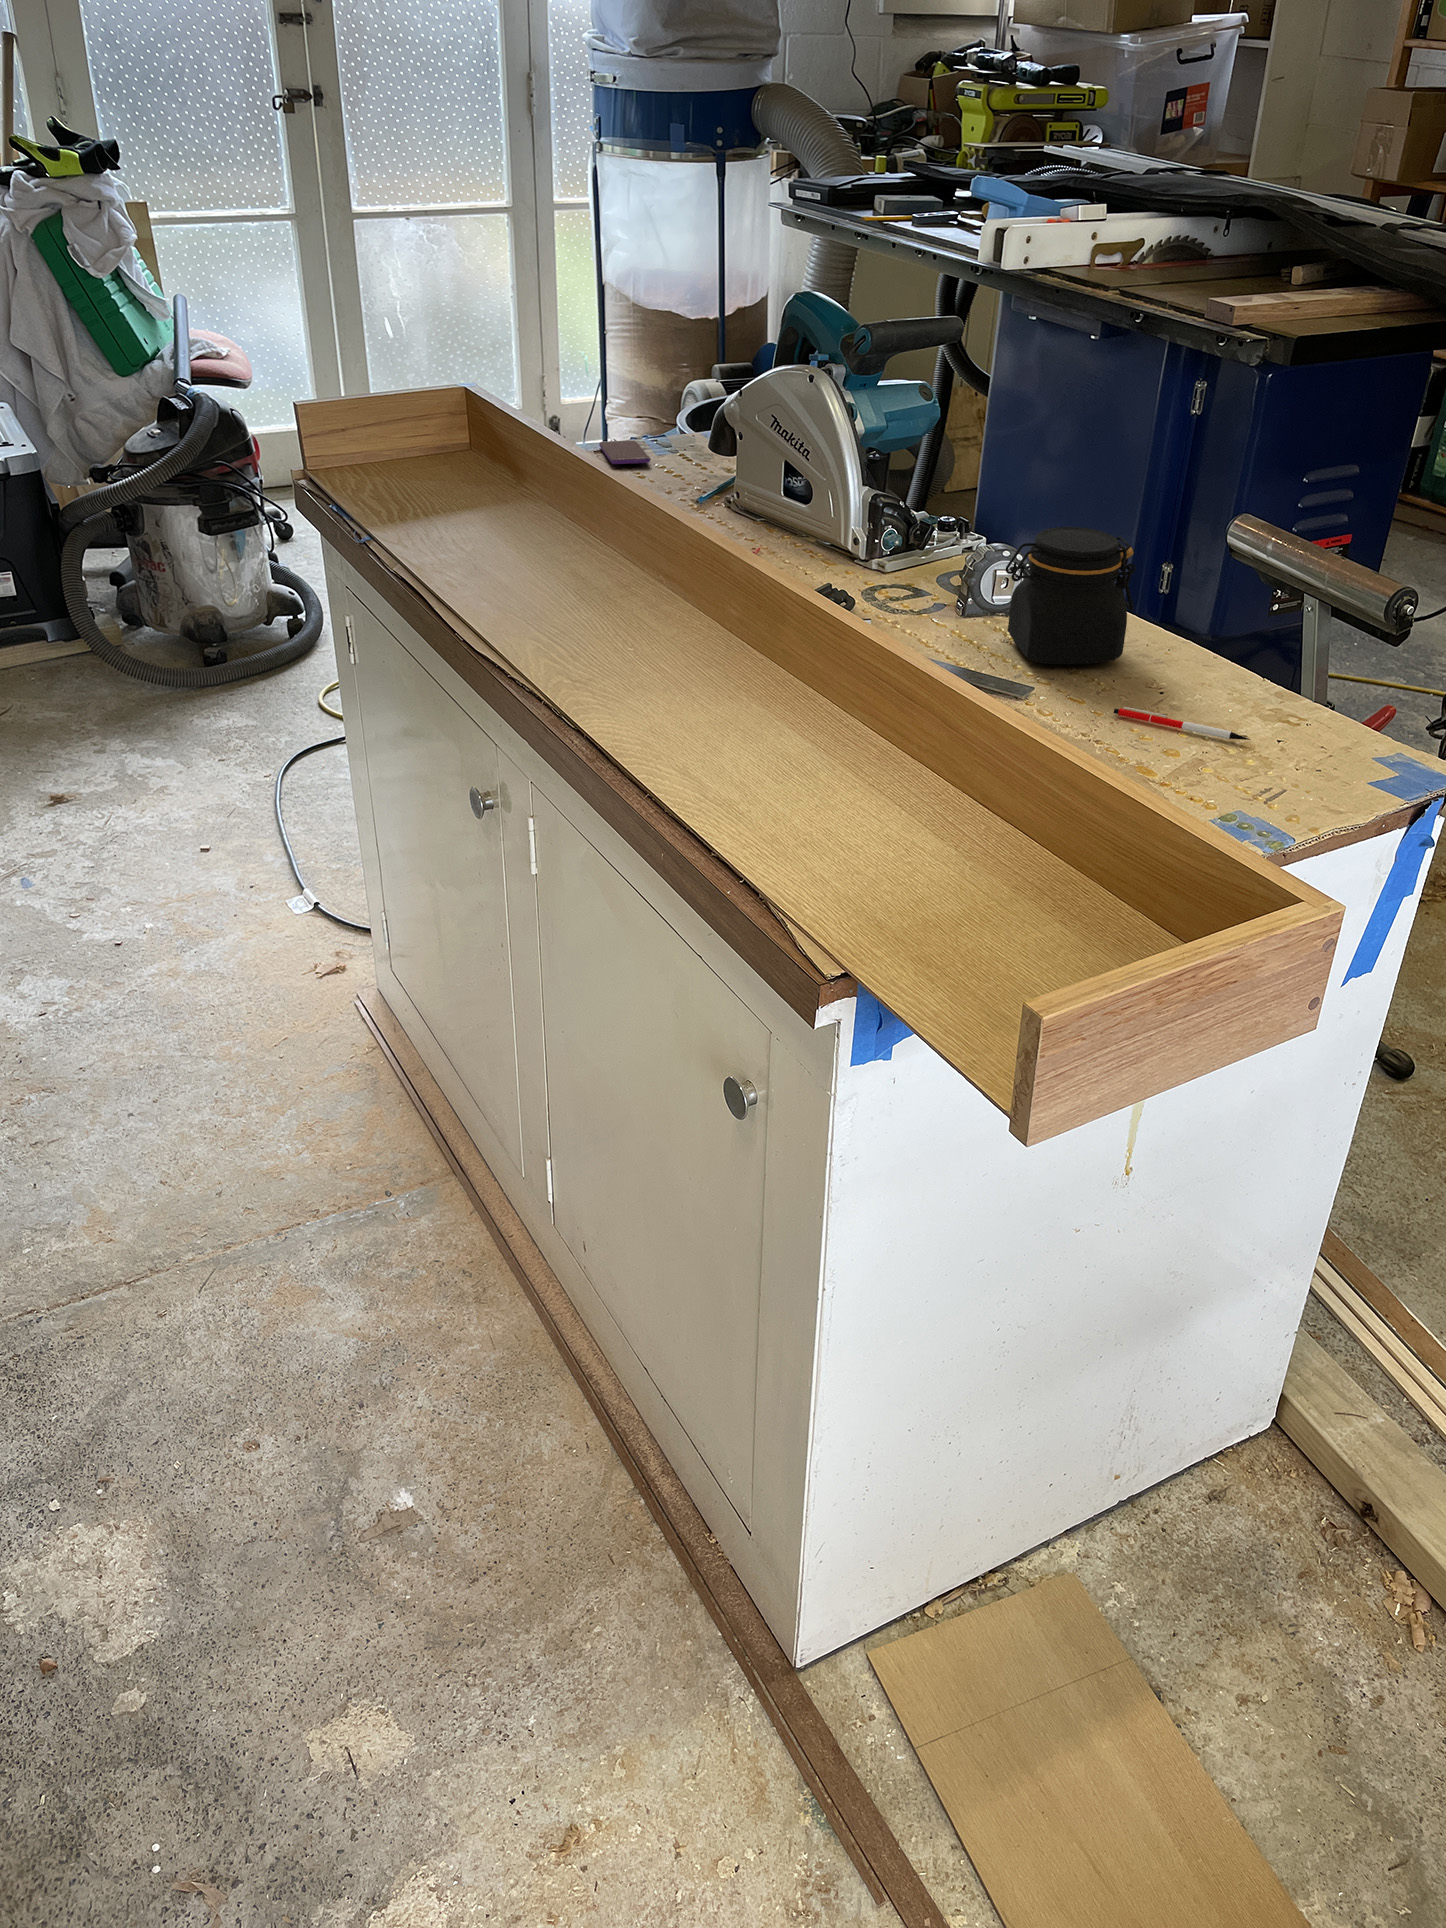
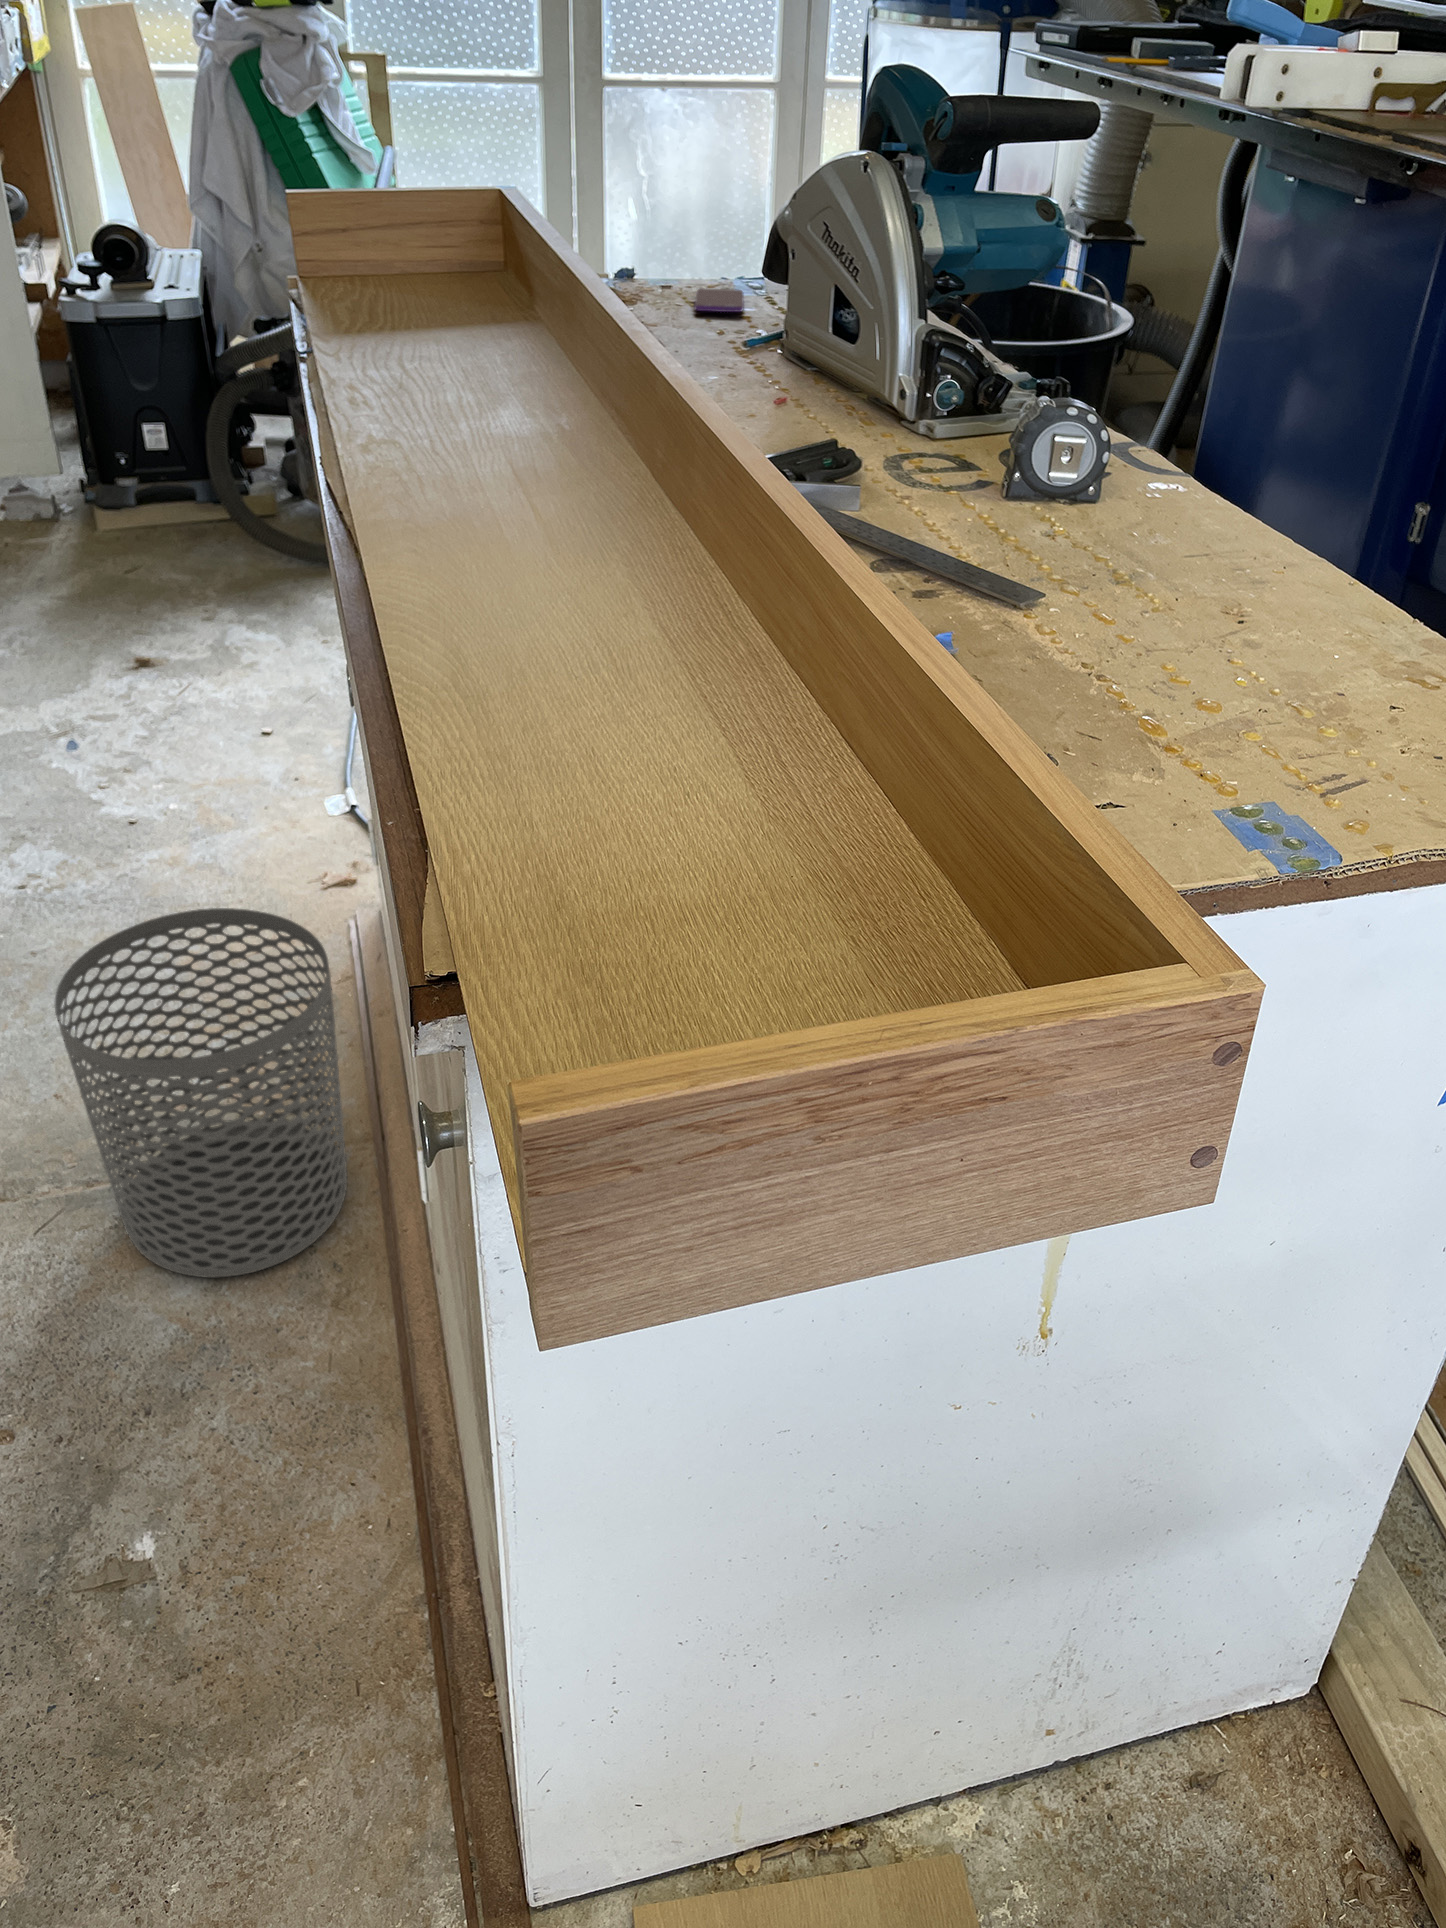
jar: present [1006,527,1136,664] -> none [1064,381,1255,580]
pen: present [1114,707,1250,740] -> none [1167,640,1362,706]
waste bin: none [226,992,453,1299] -> present [55,908,347,1278]

